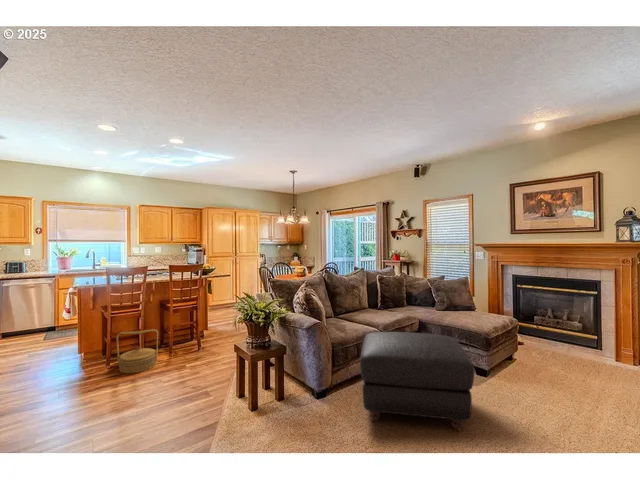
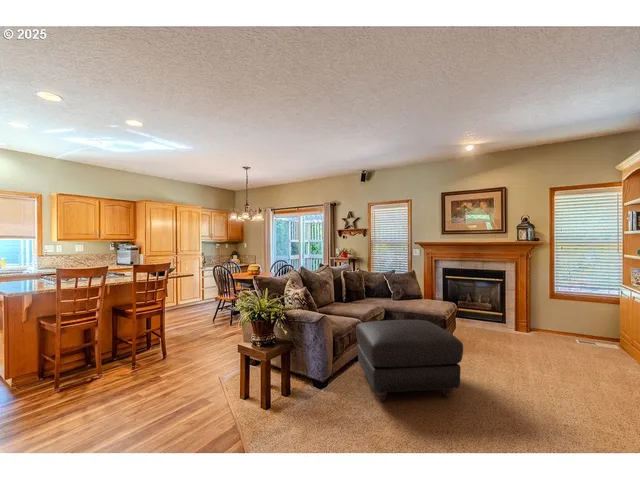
woven basket: present [117,329,158,373] -> none [69,339,122,394]

